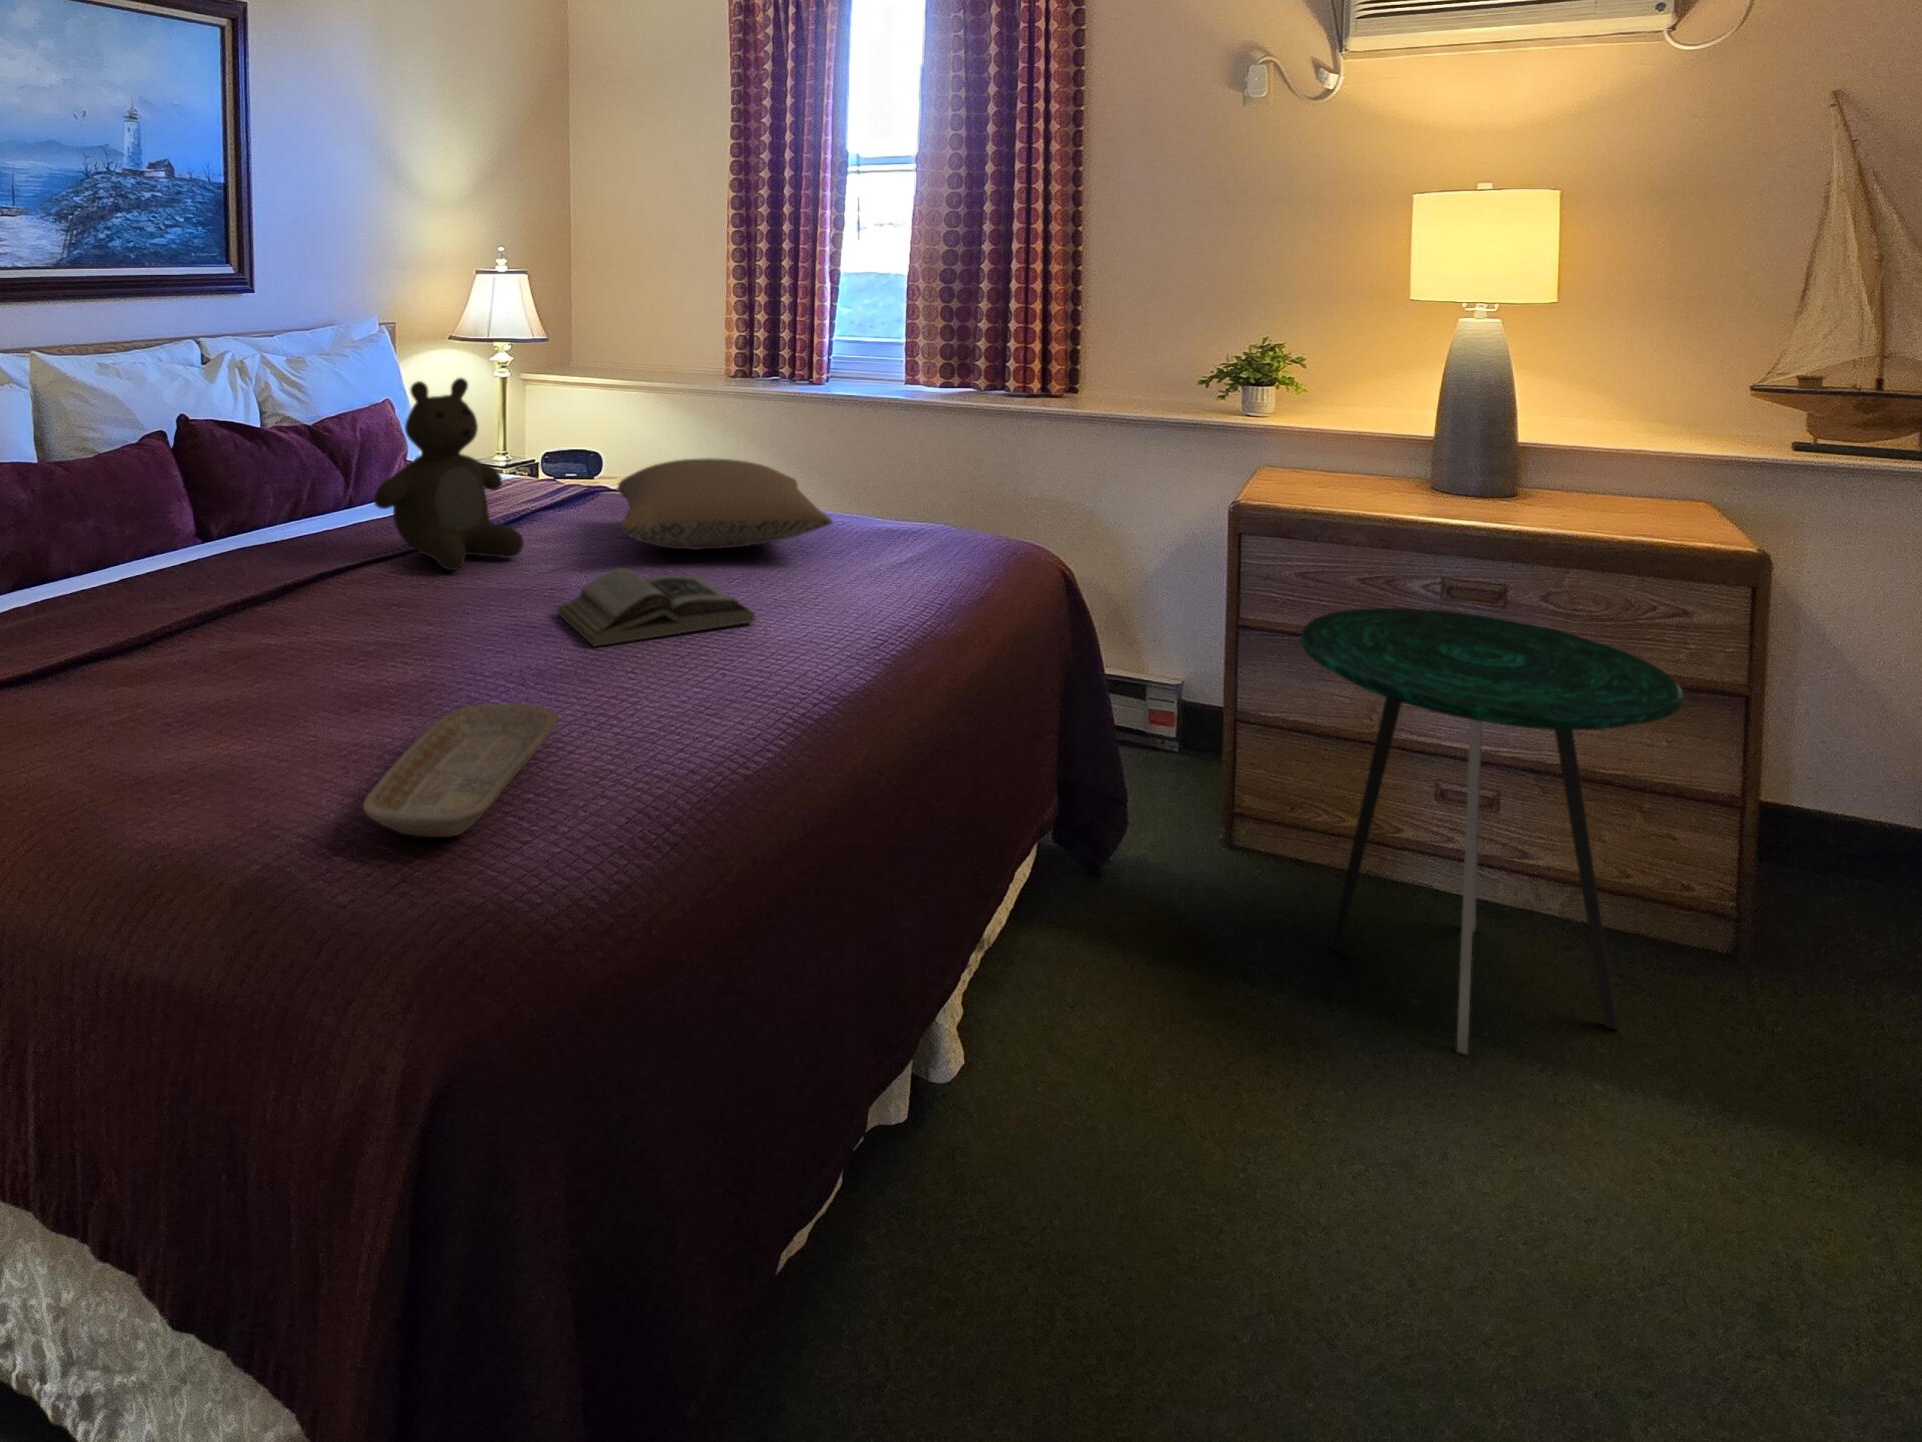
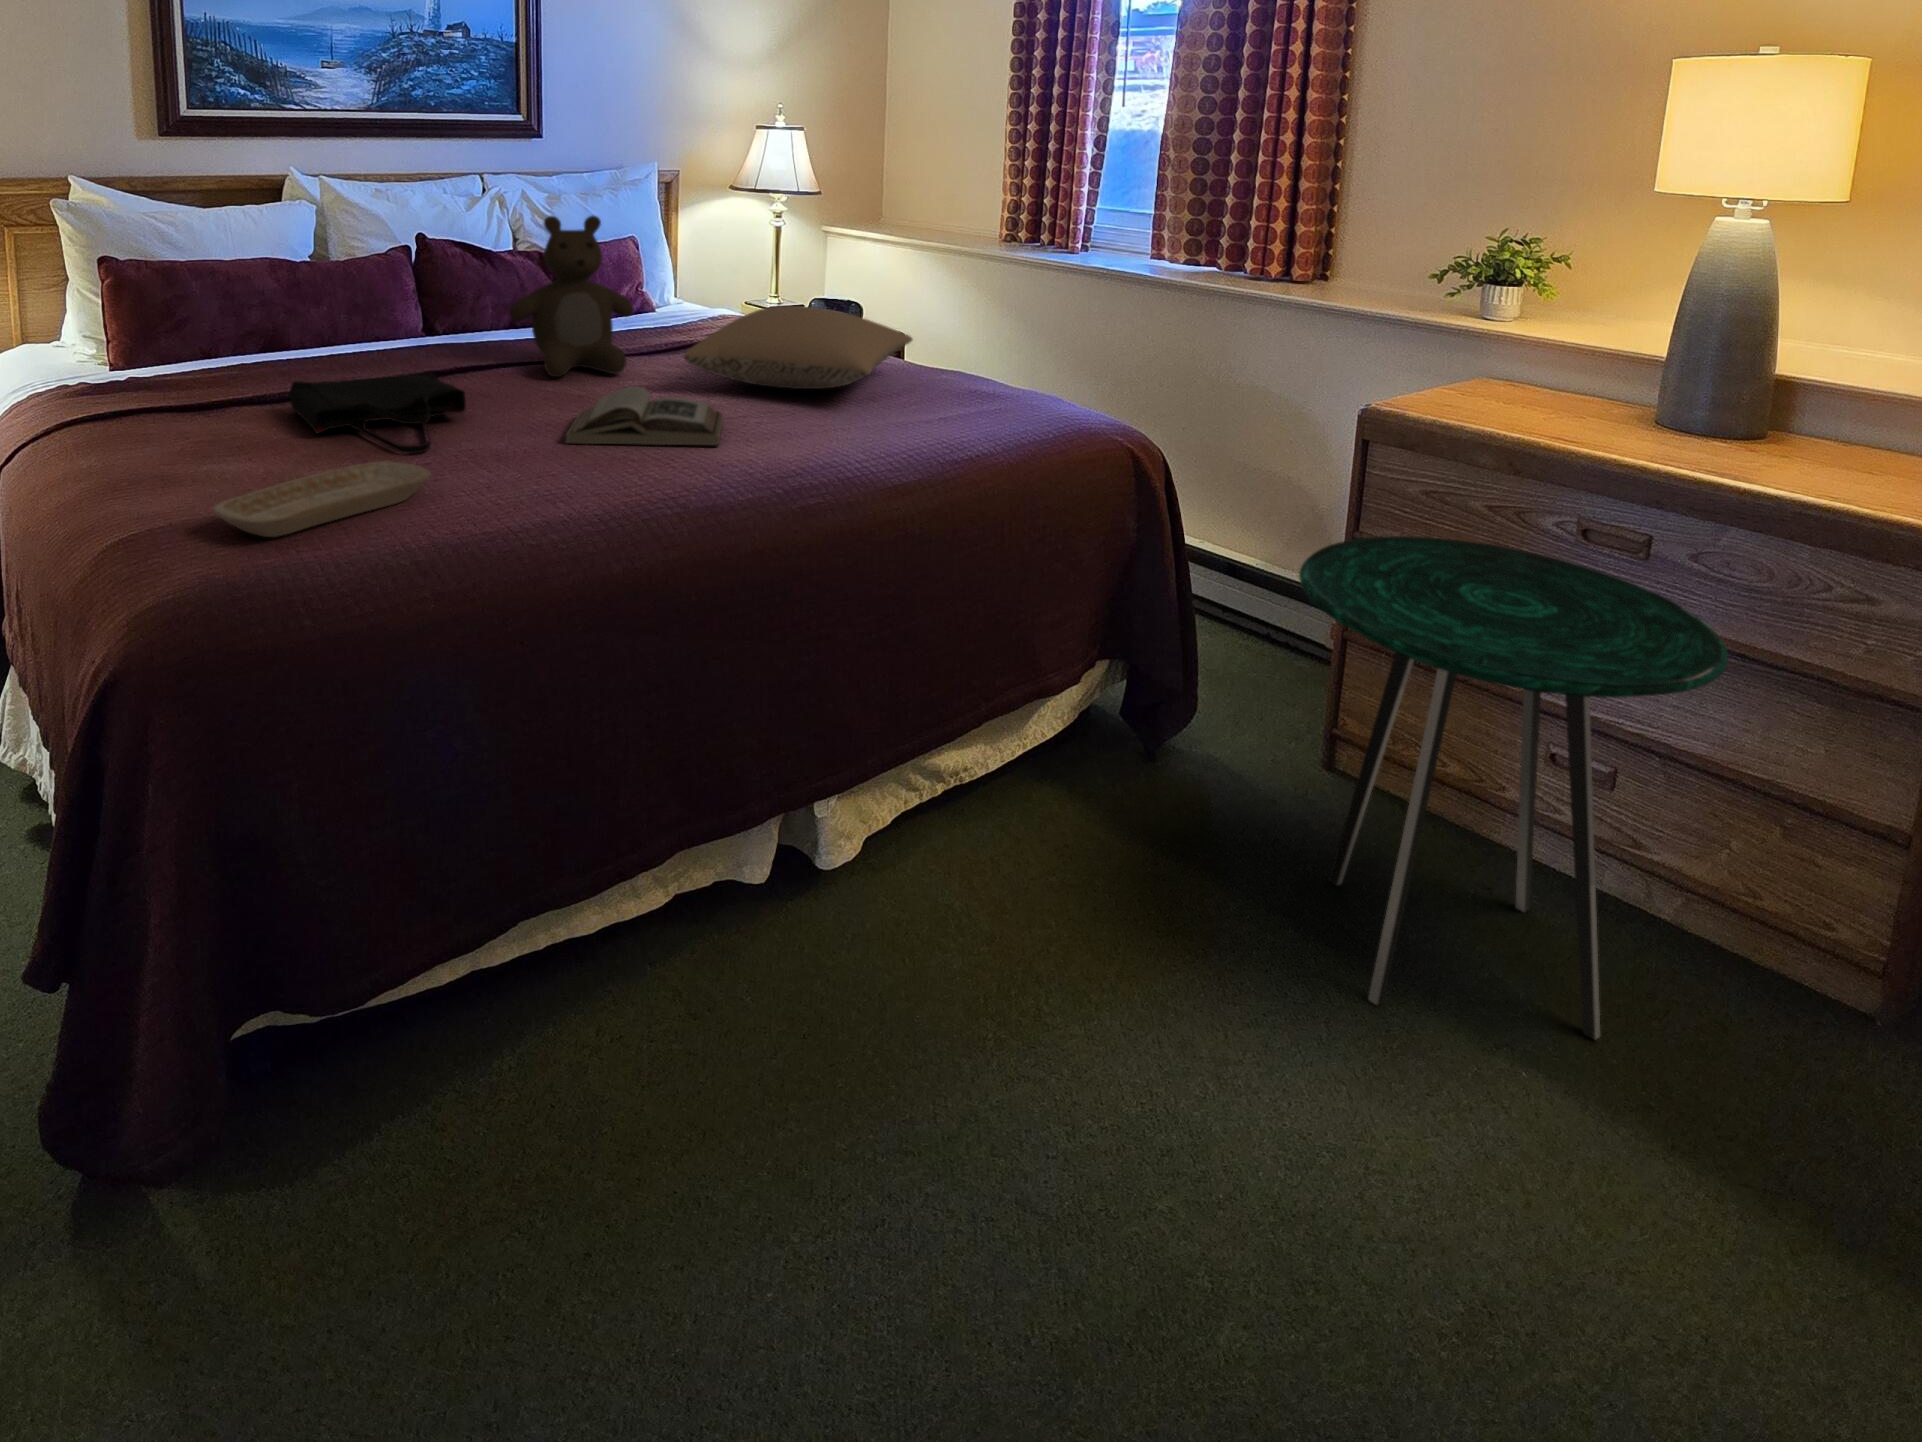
tote bag: none [198,585,457,691] -> present [290,372,466,453]

